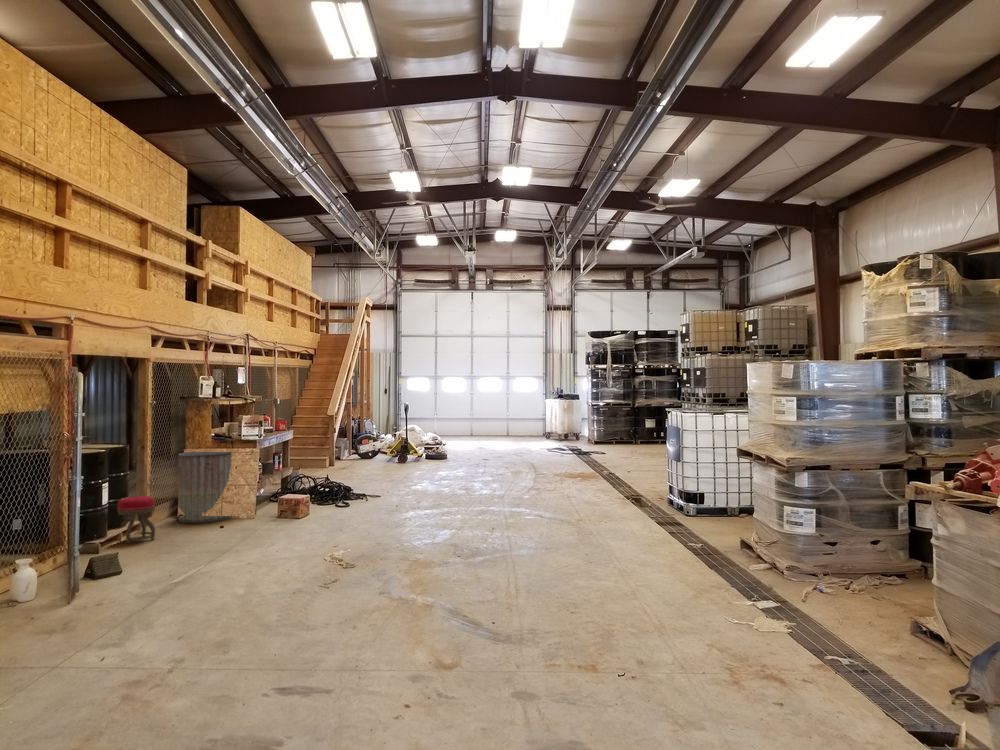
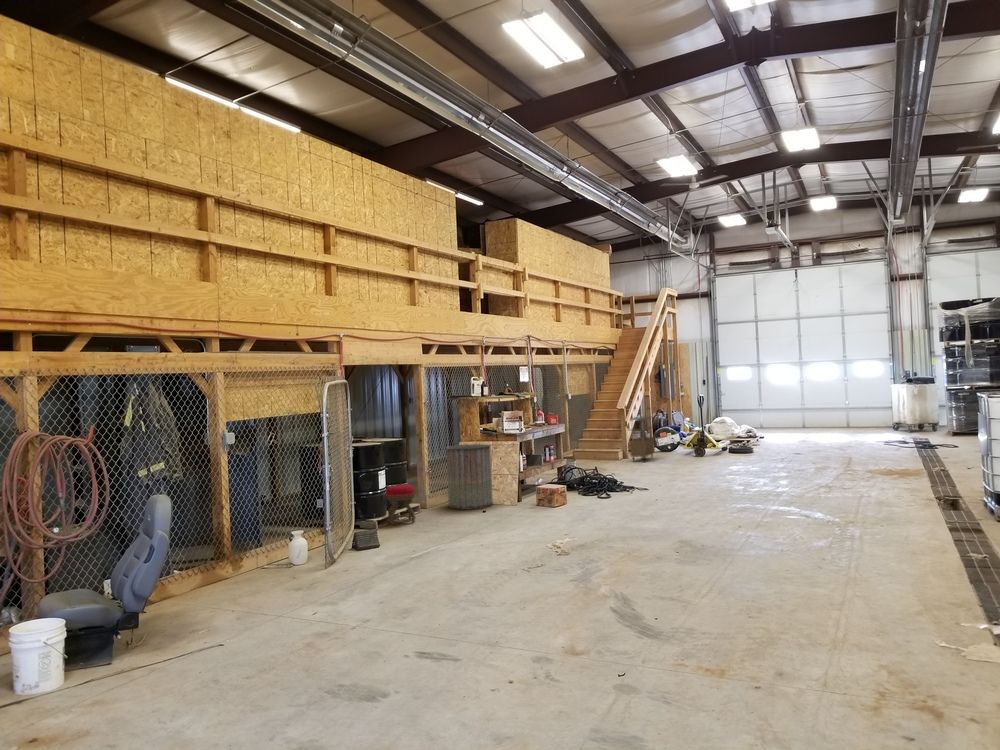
shelving unit: none [341,424,362,472] -> present [630,415,655,460]

